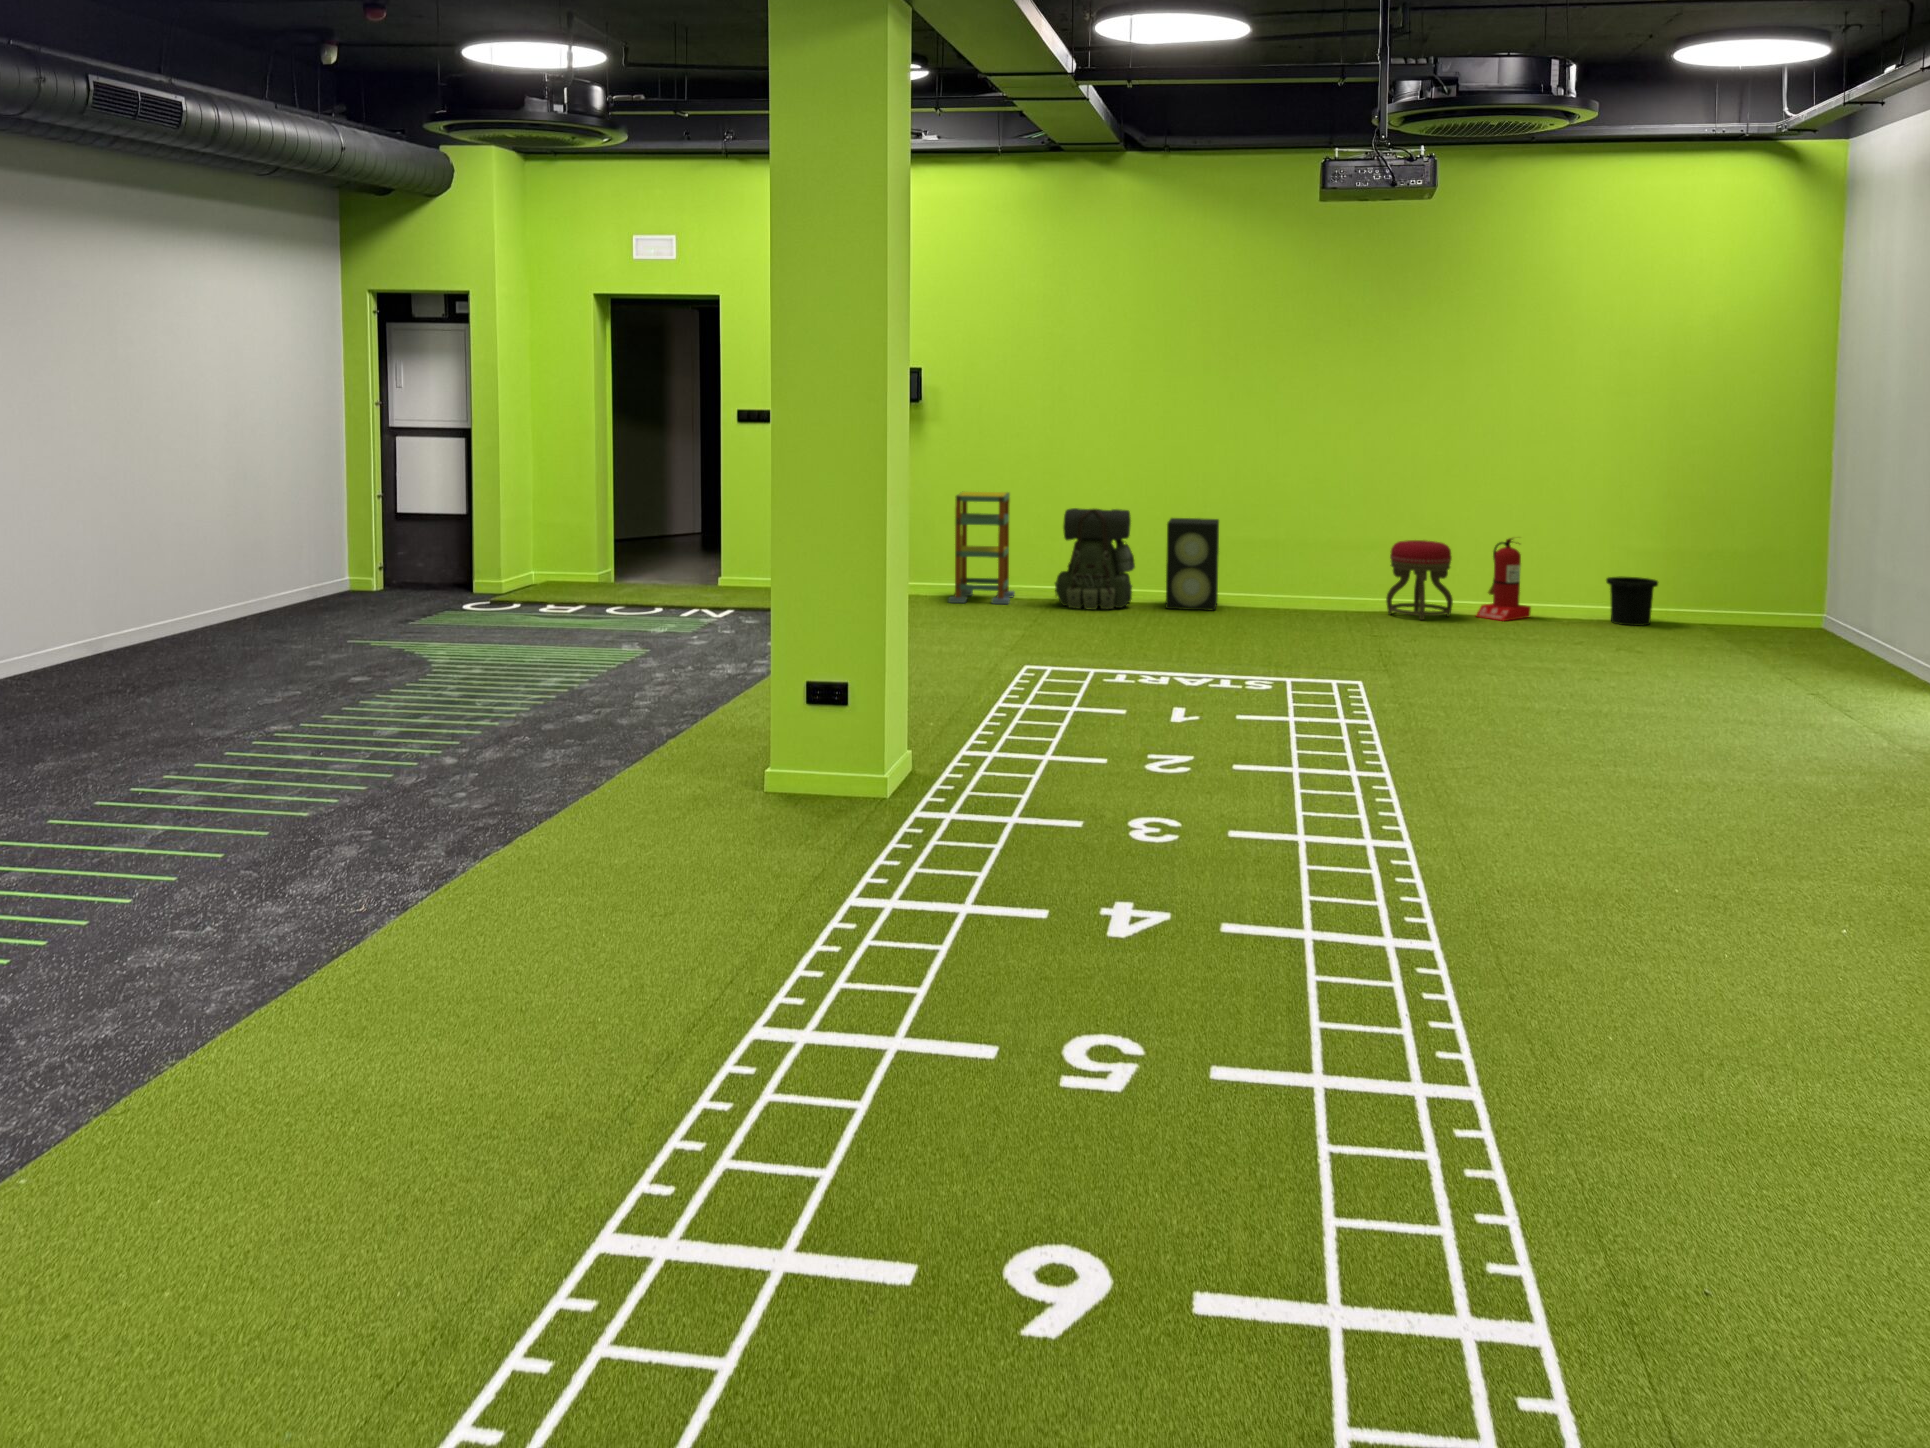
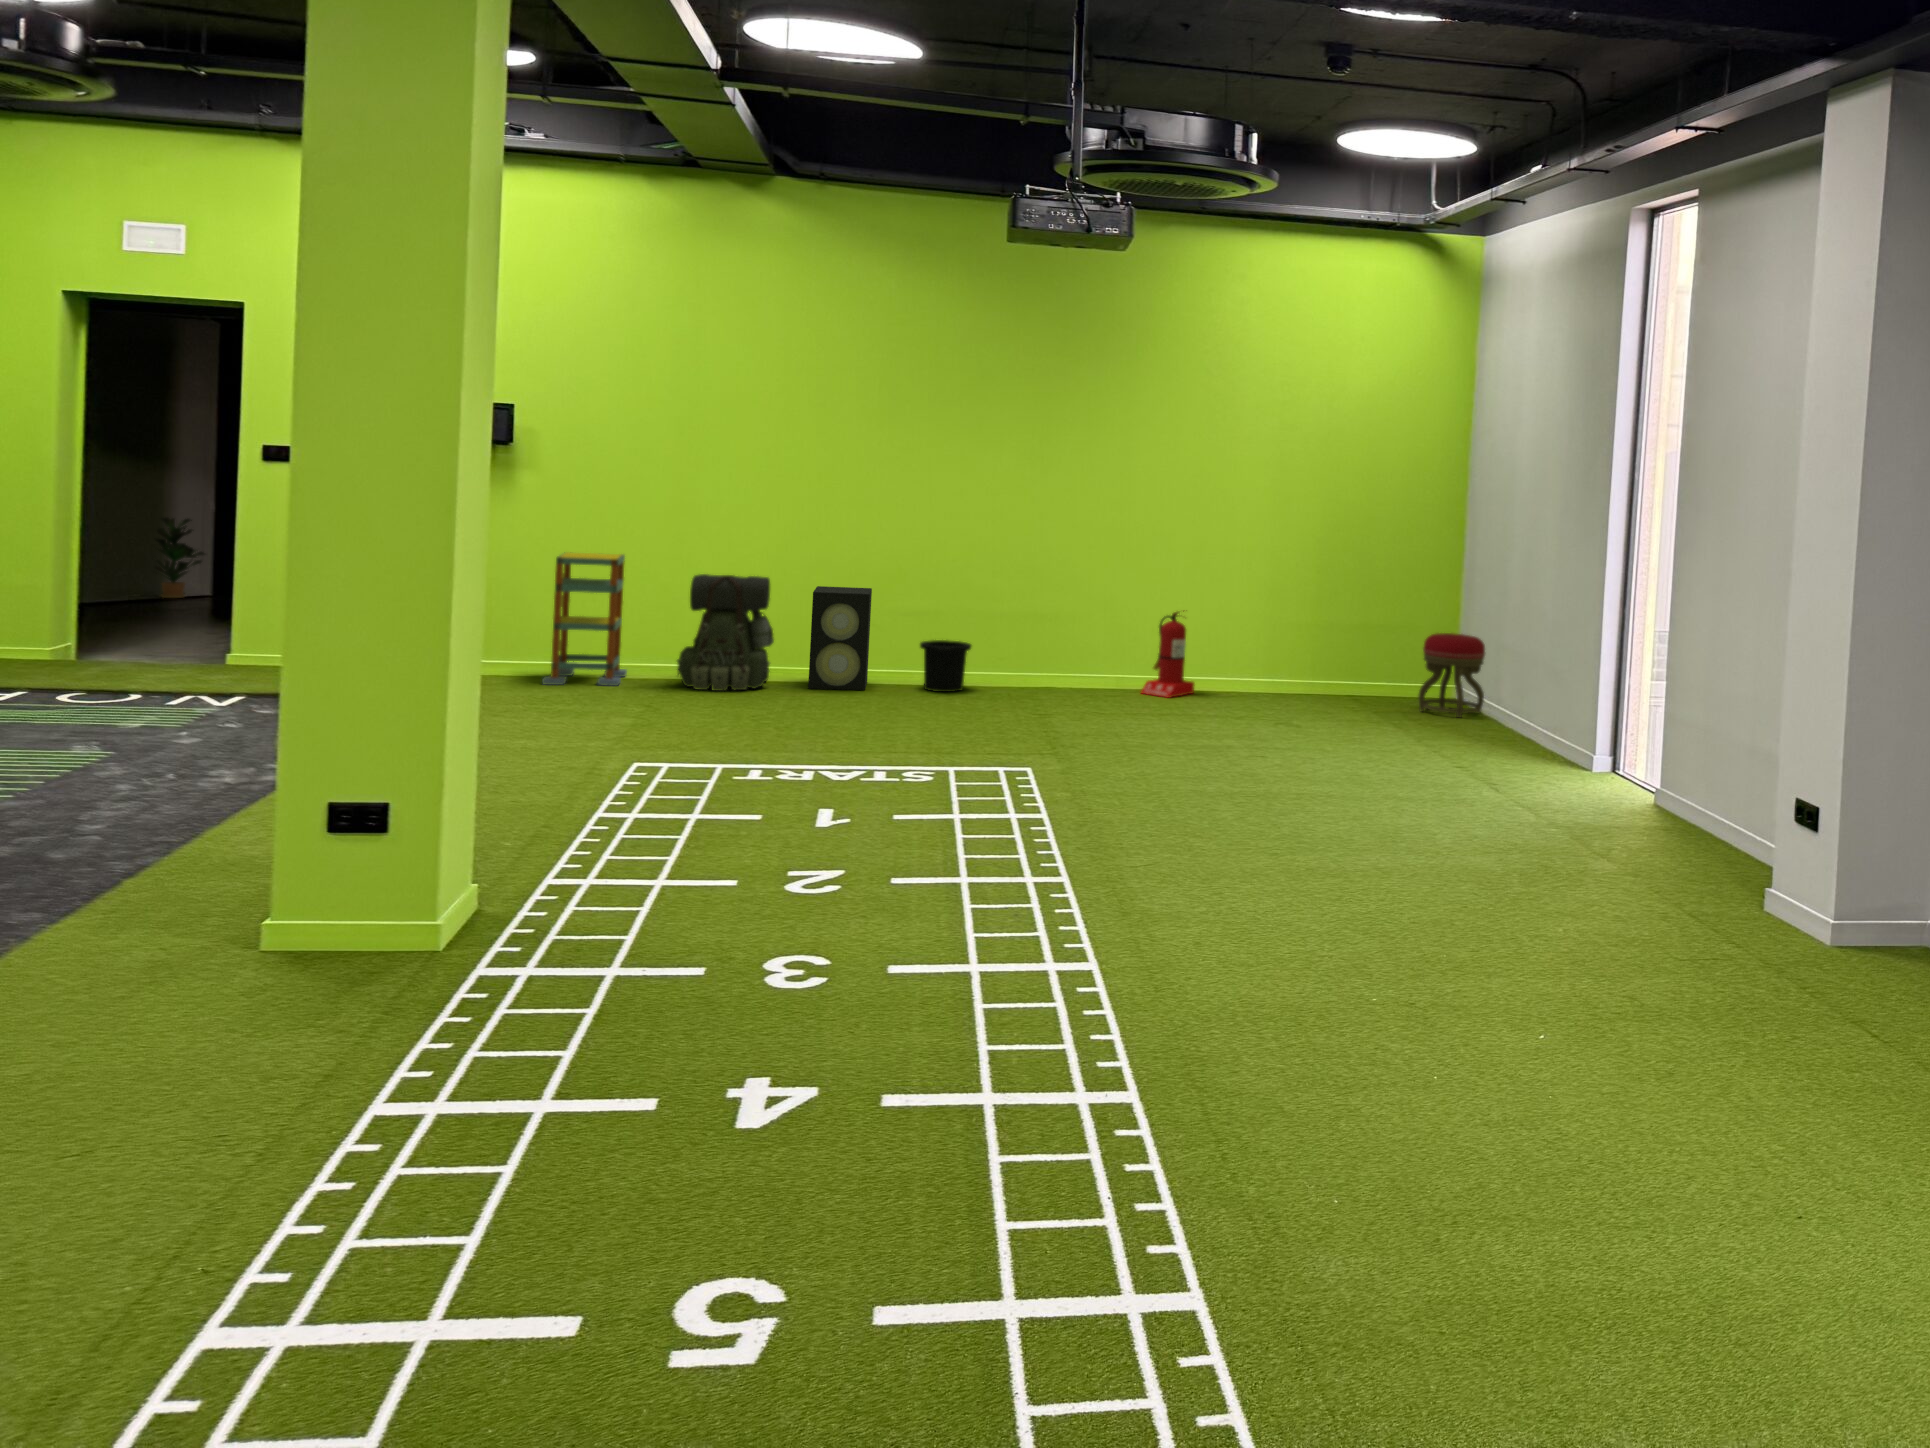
potted plant: none [660,471,699,535] -> present [155,518,205,598]
stool: present [1386,540,1453,620] -> present [1419,633,1485,718]
trash can: present [1606,577,1658,626] -> present [920,640,971,692]

